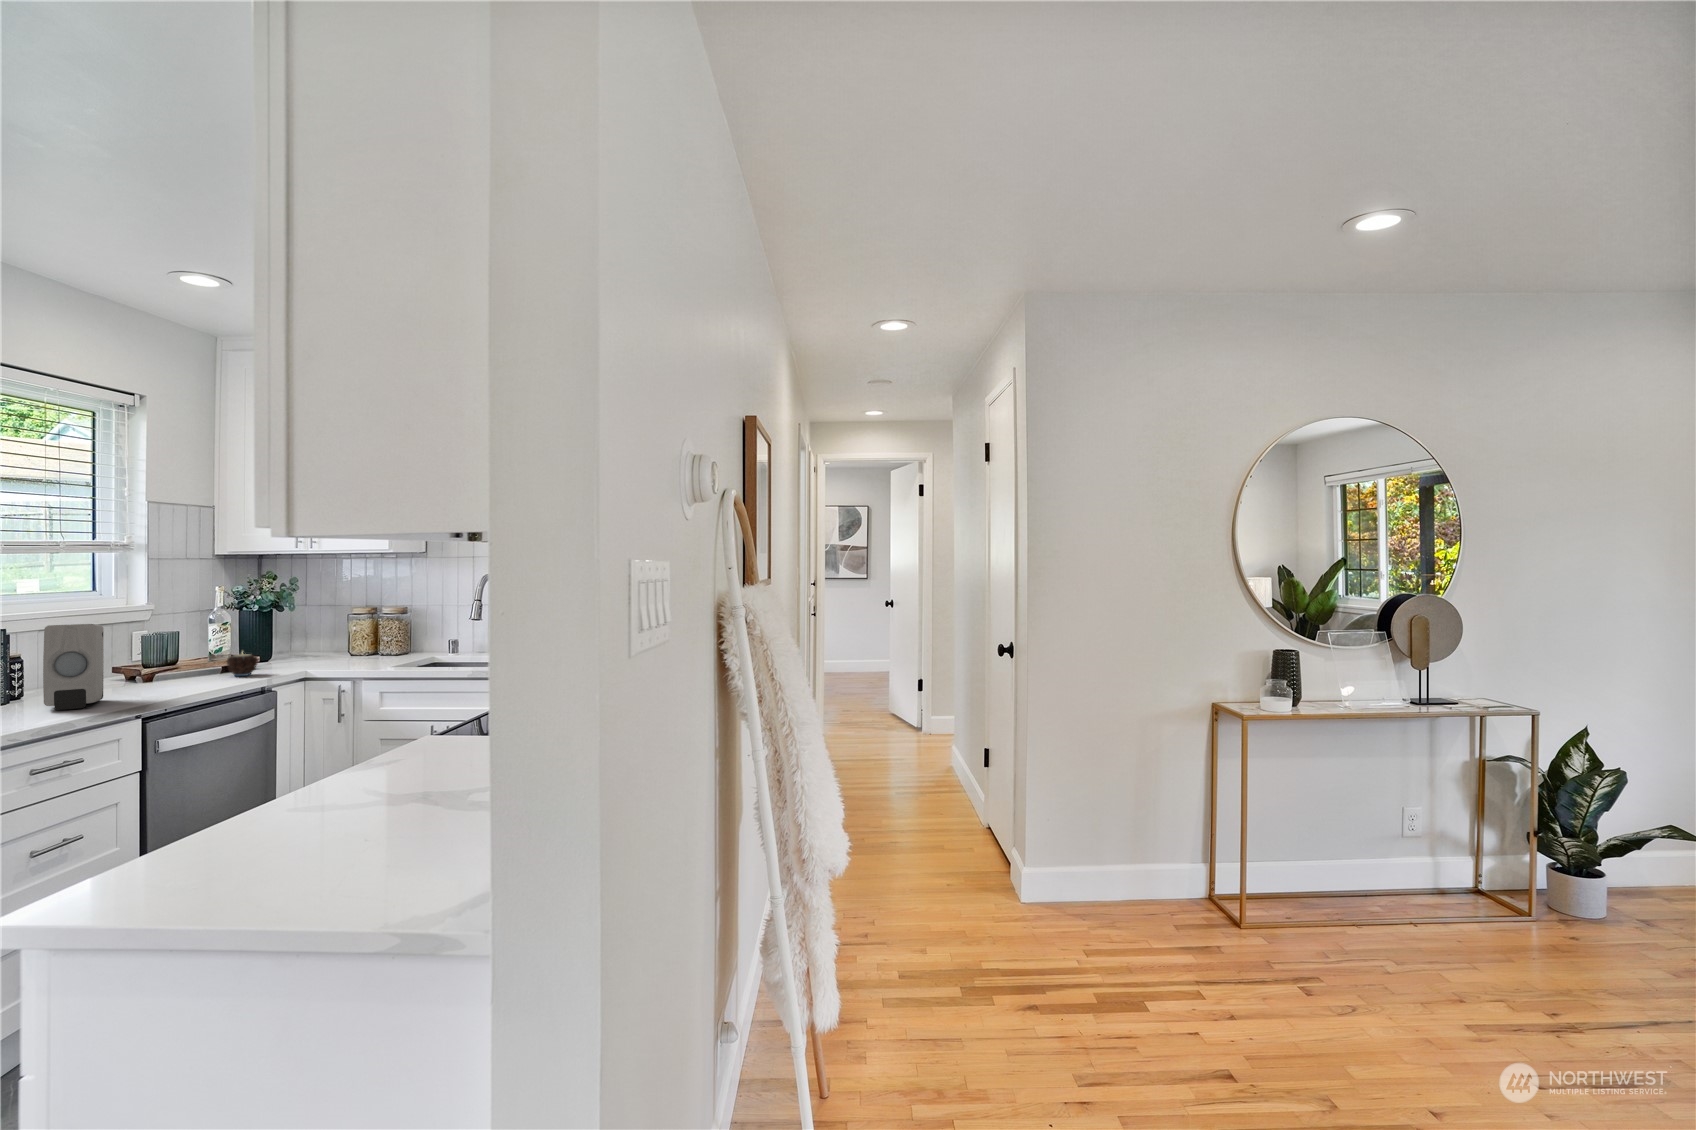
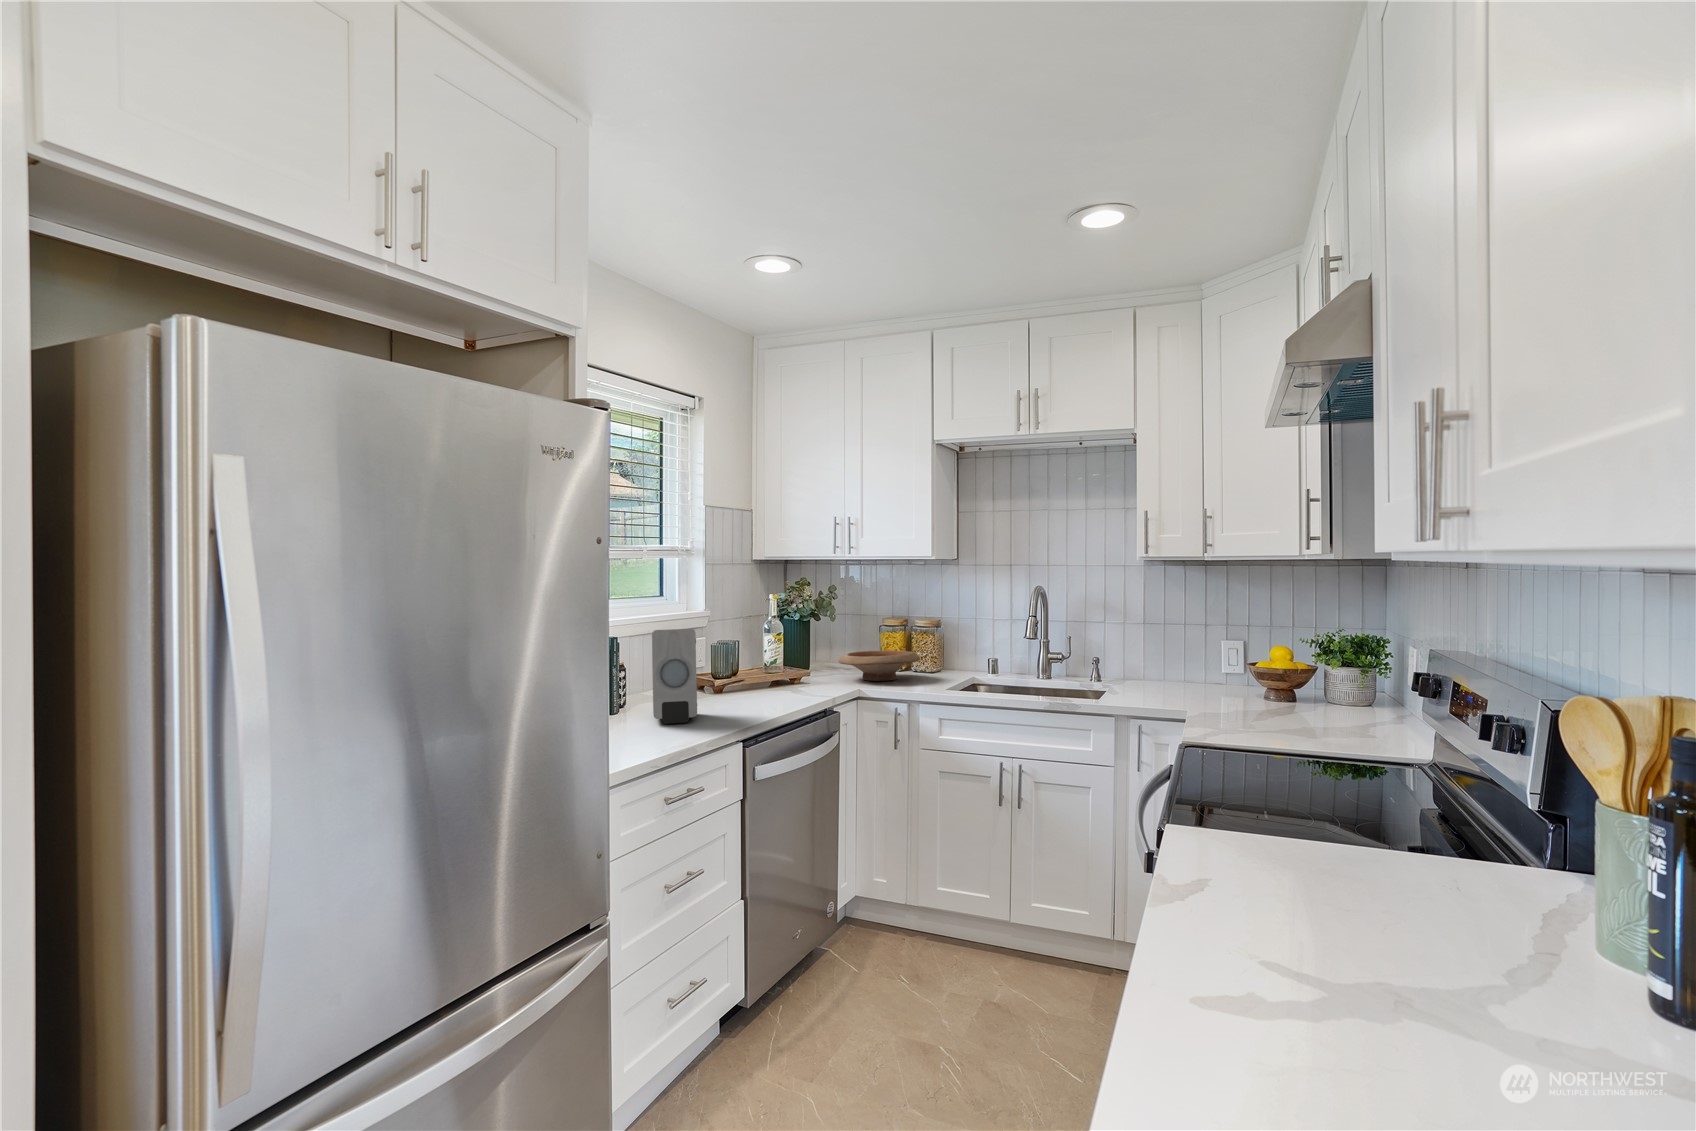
wooden bowl: none [292,638,376,665] -> present [839,651,920,681]
candle: present [227,654,258,676] -> none [787,662,817,691]

